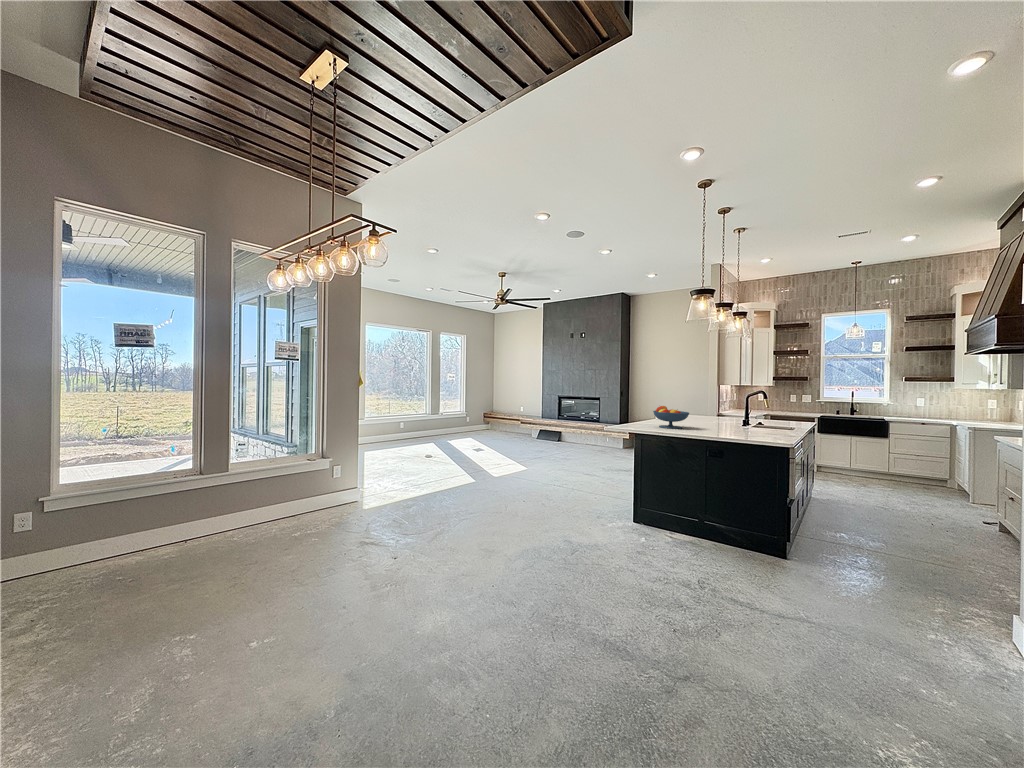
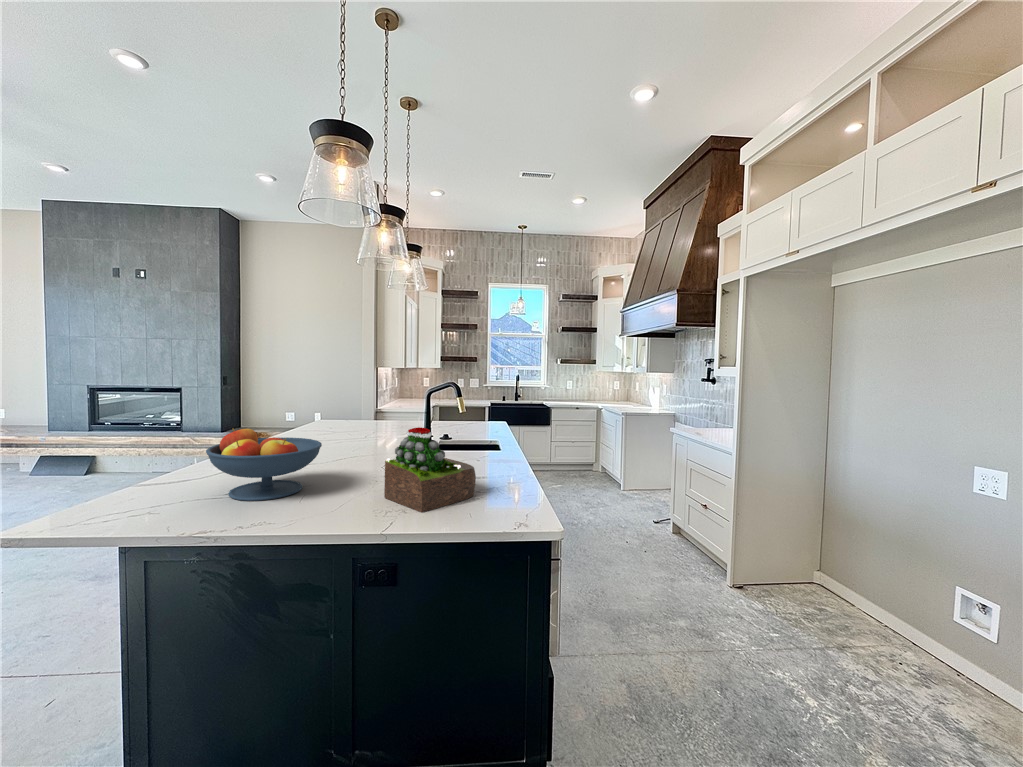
succulent plant: none [713,407,751,435] -> present [384,427,476,513]

